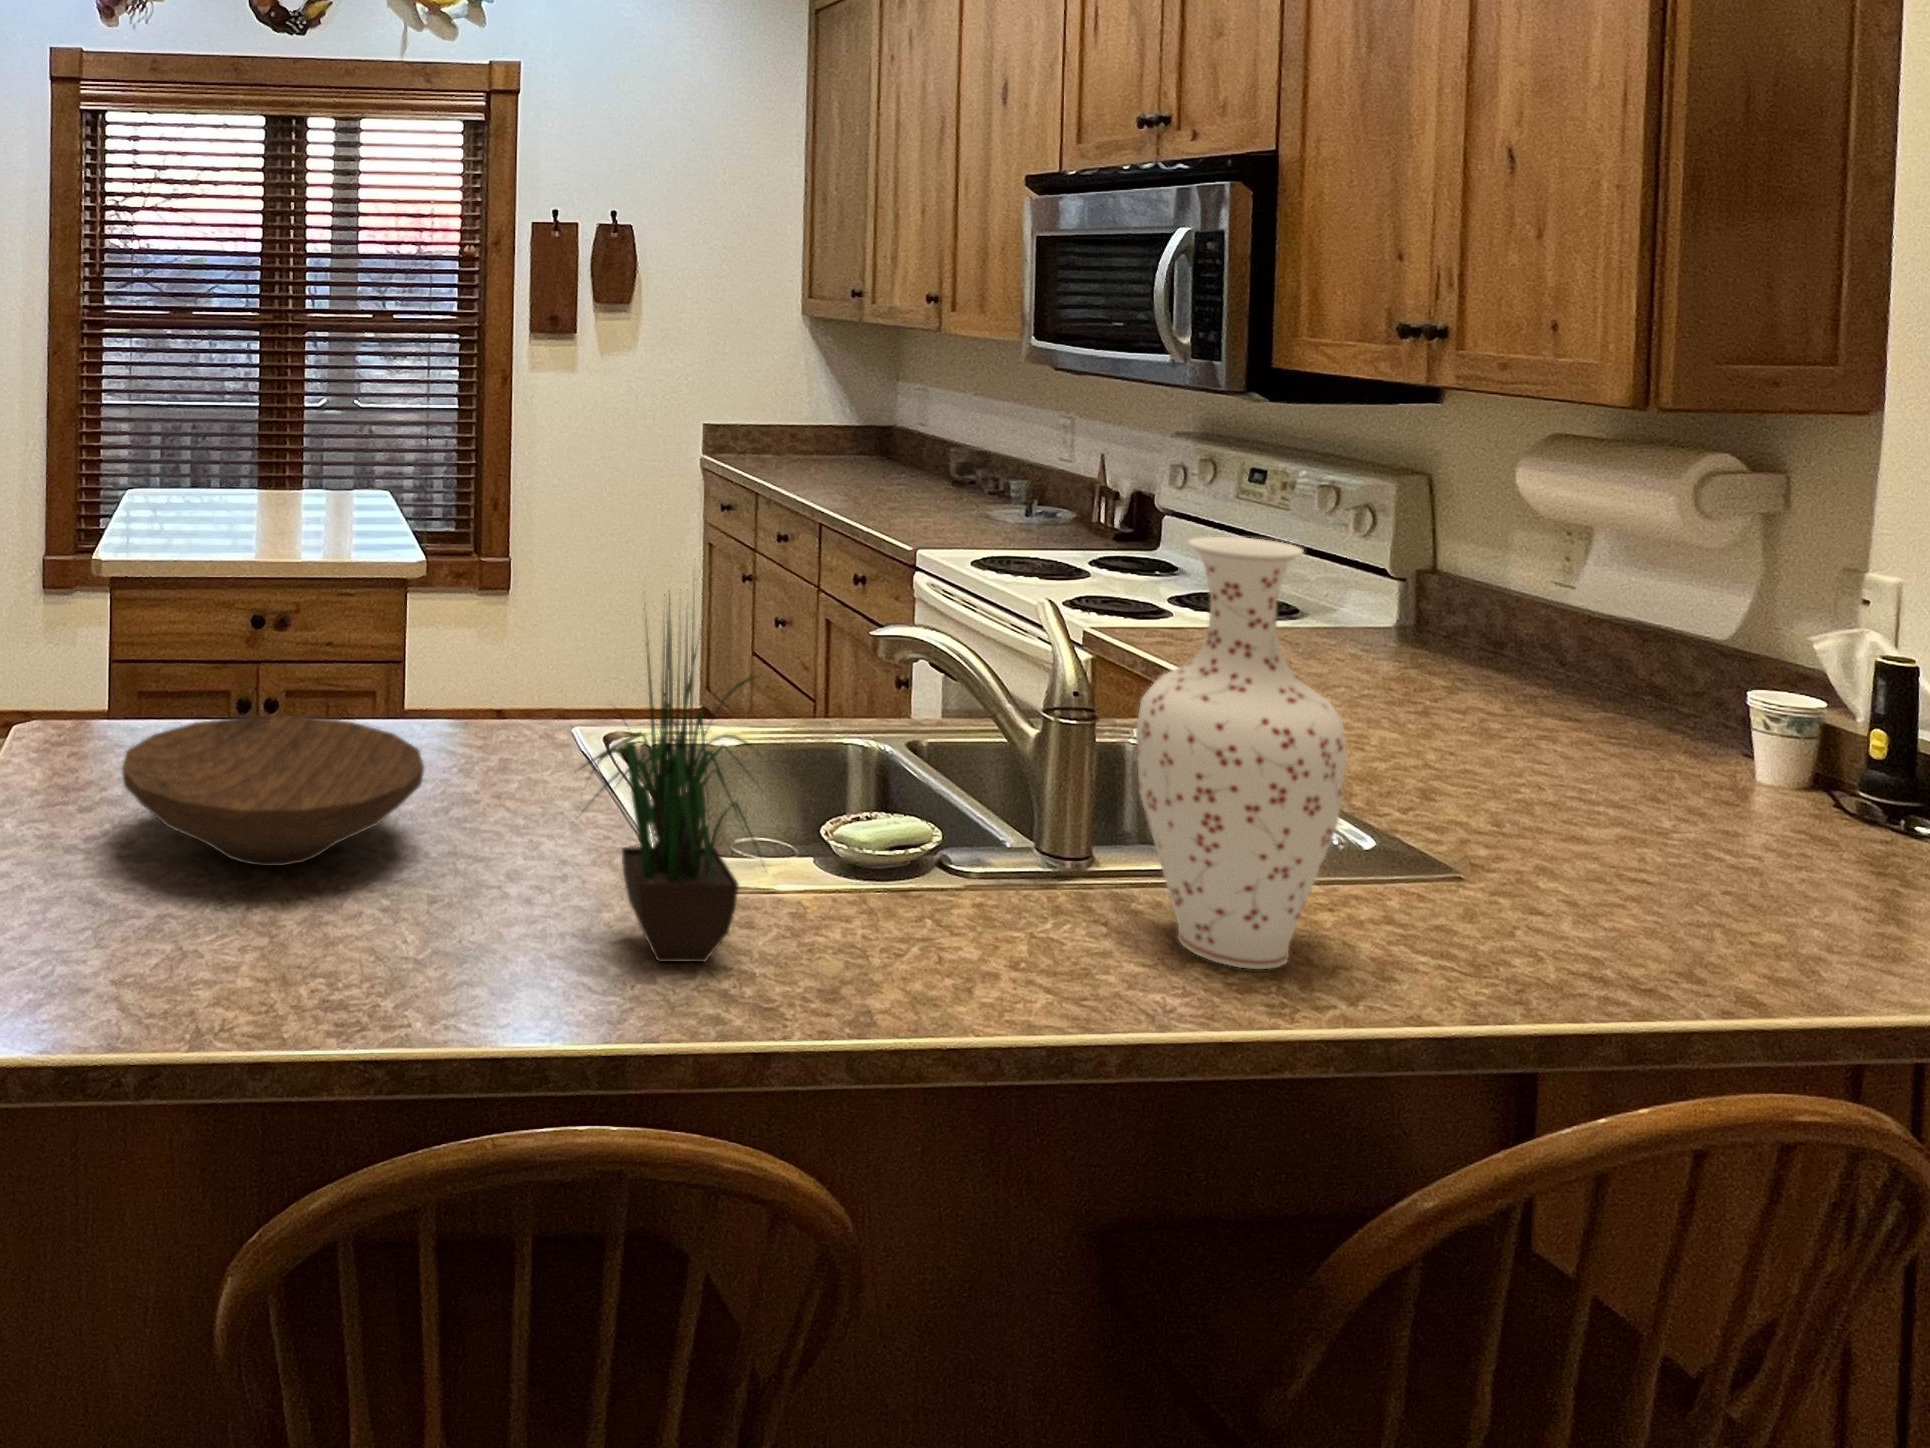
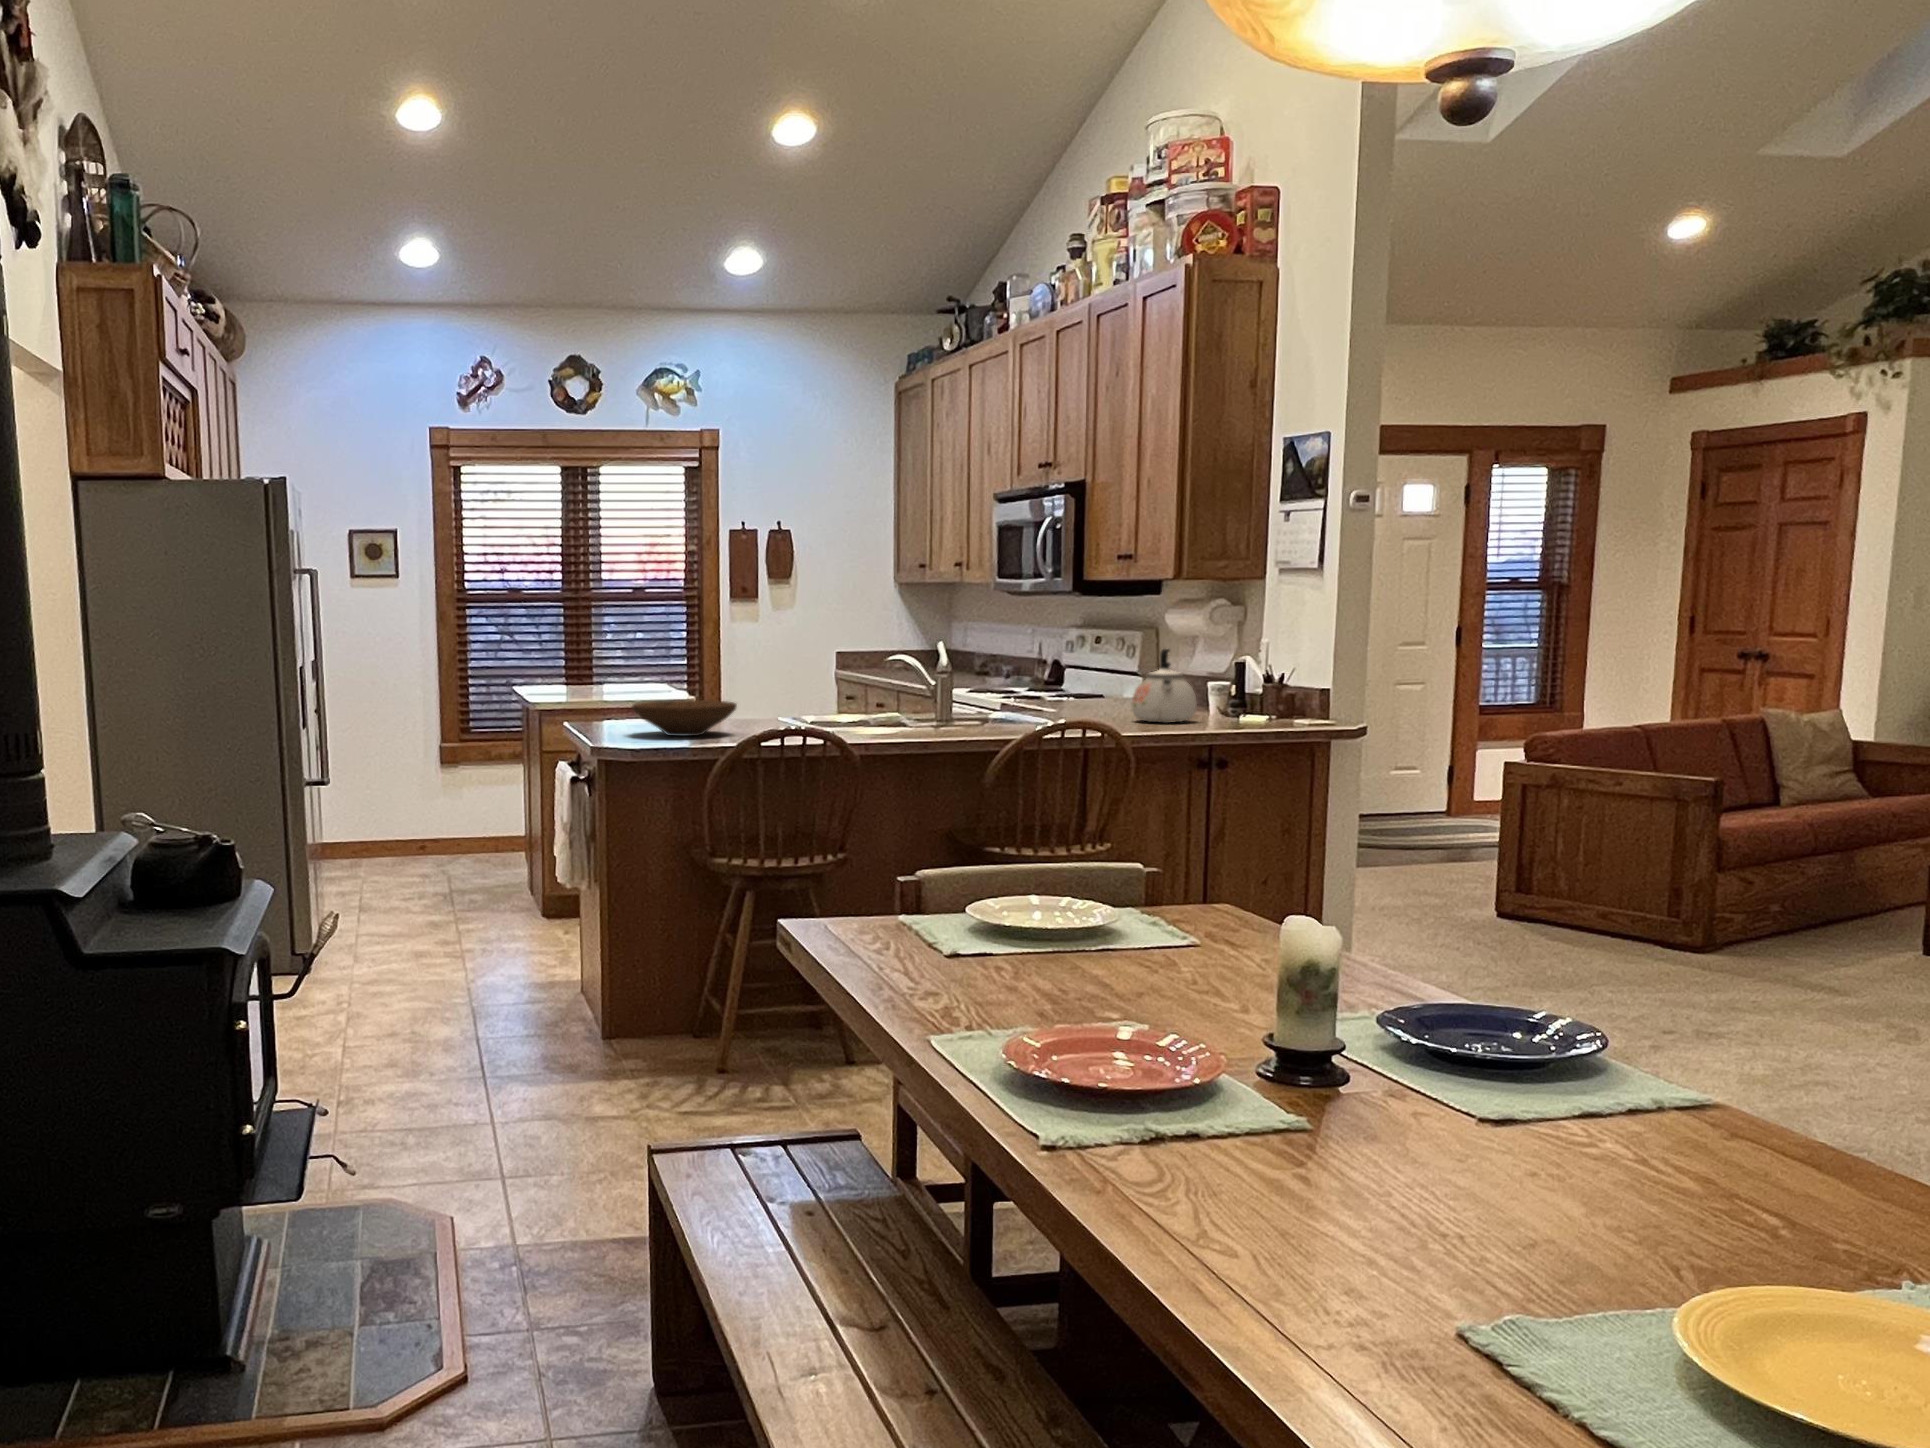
vase: present [1136,537,1347,969] -> none [966,608,1025,736]
potted plant: present [574,593,765,962] -> none [789,610,851,740]
kettle: none [1553,619,1779,849] -> present [1132,649,1197,723]

